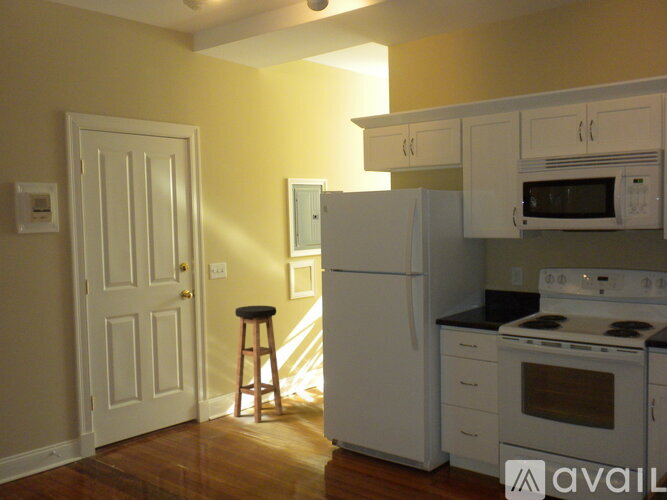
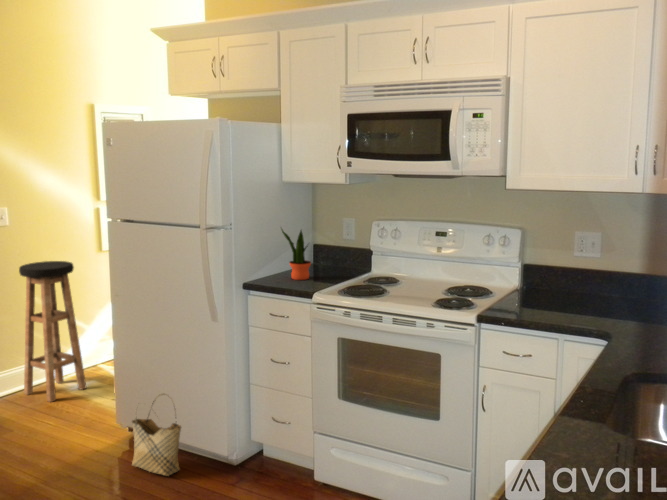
potted plant: none [464,273,491,317] -> present [281,229,311,280]
woven basket: none [343,410,385,477] -> present [132,394,181,476]

